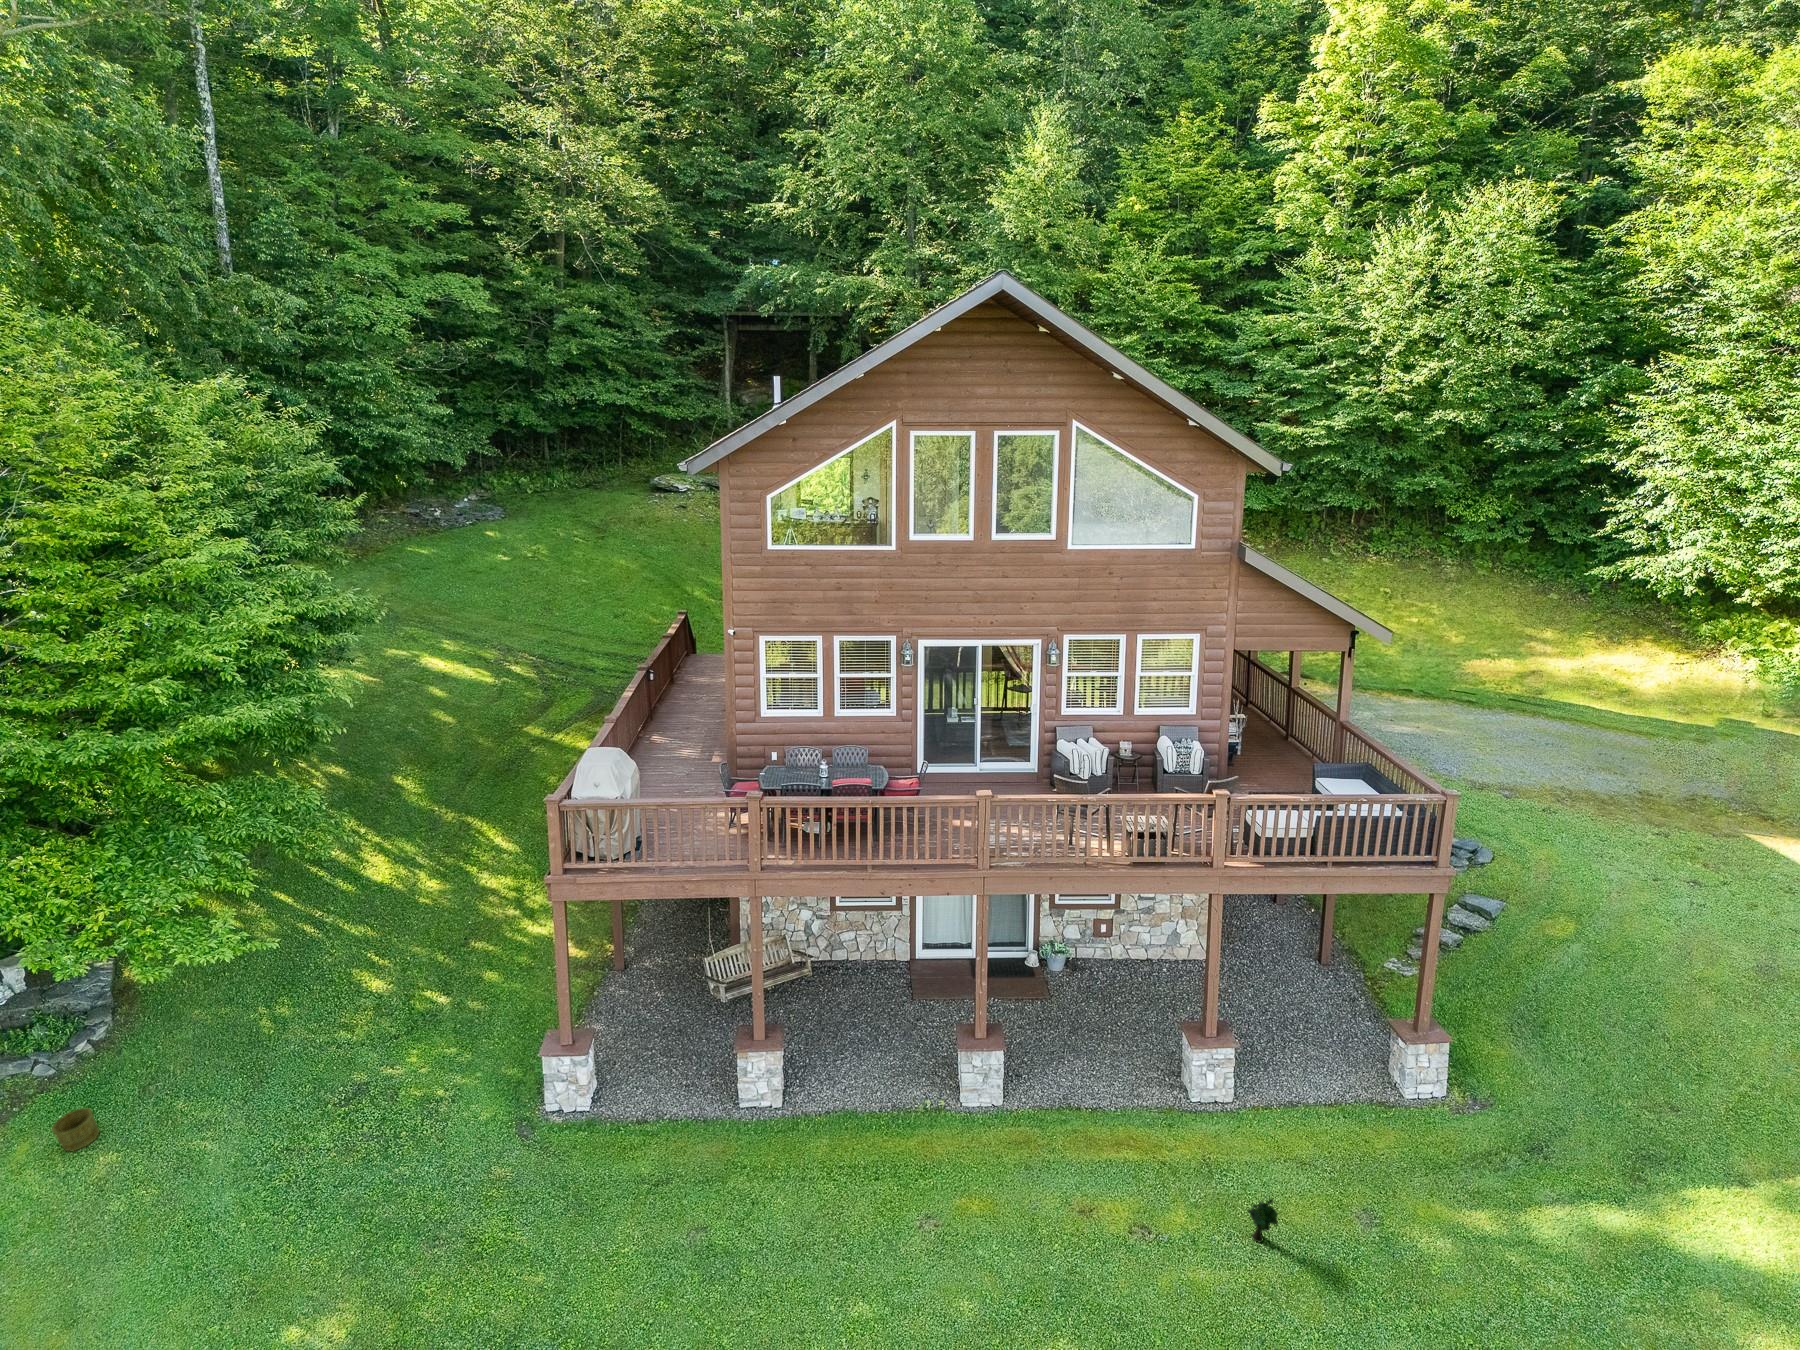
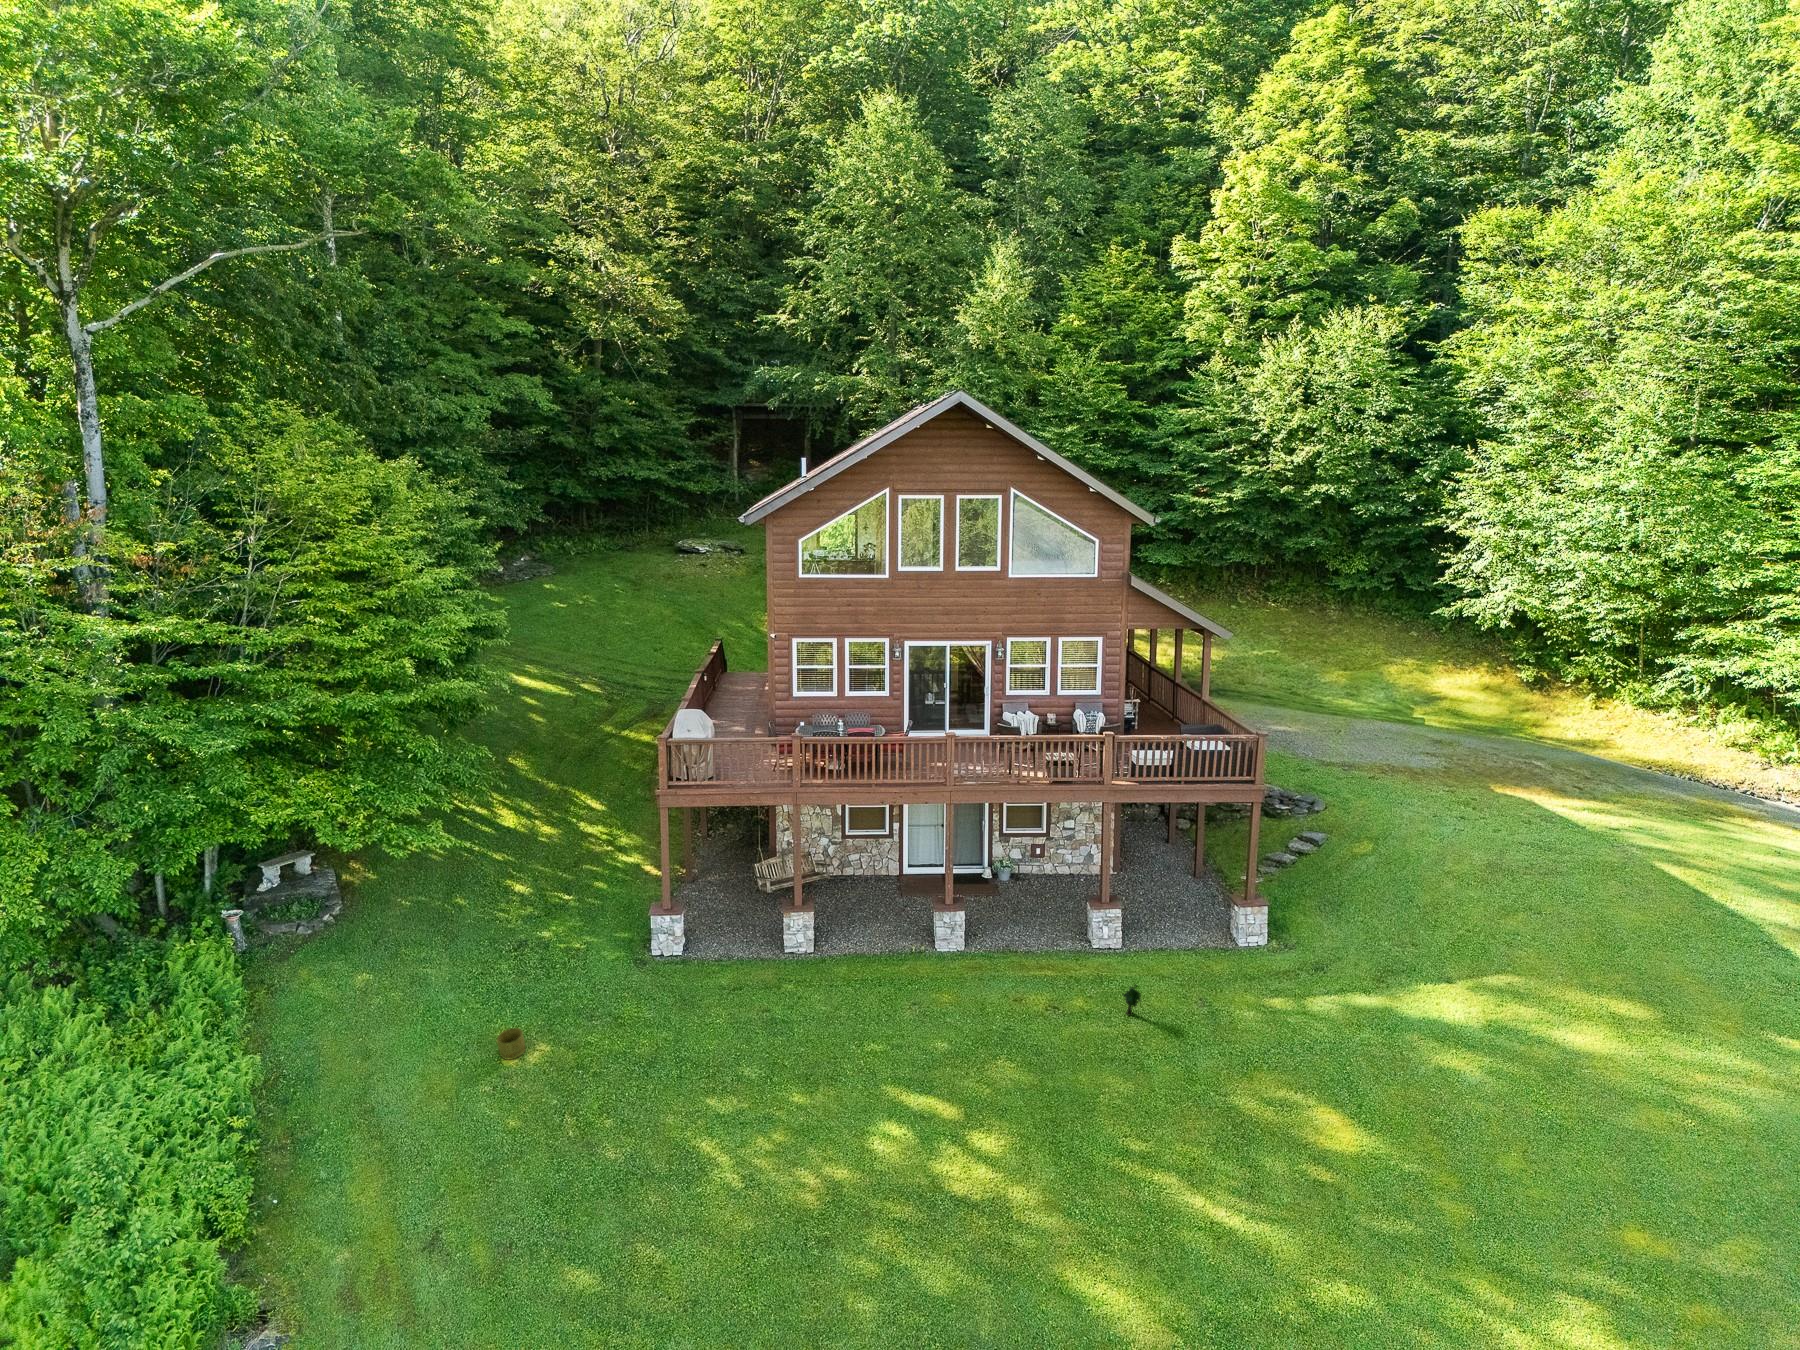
wooden bucket: present [52,1108,99,1151] -> present [496,1028,525,1060]

